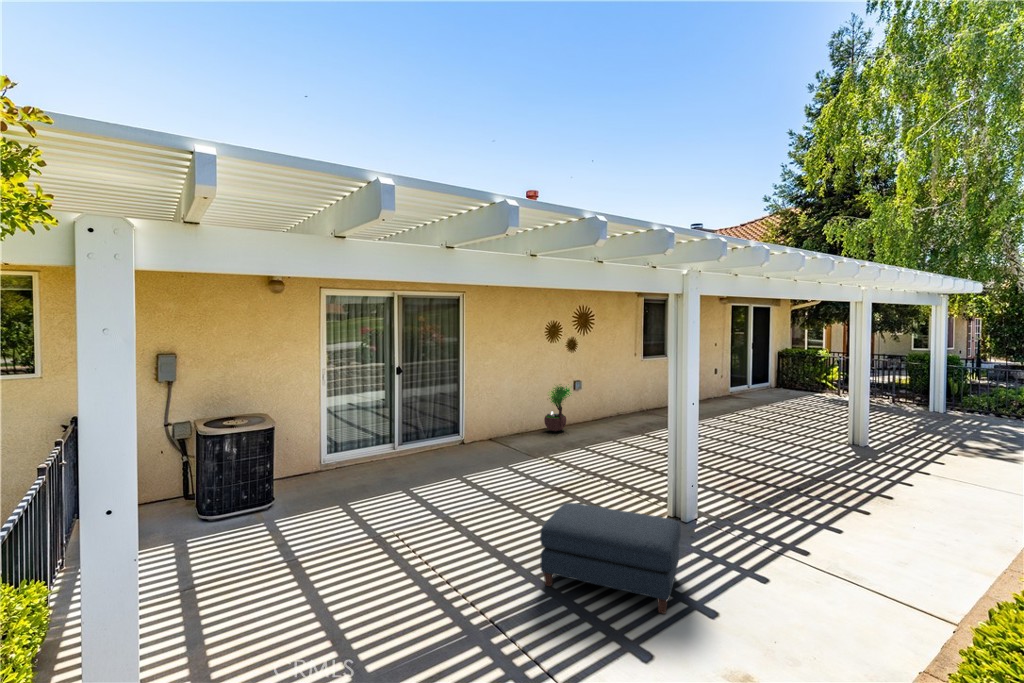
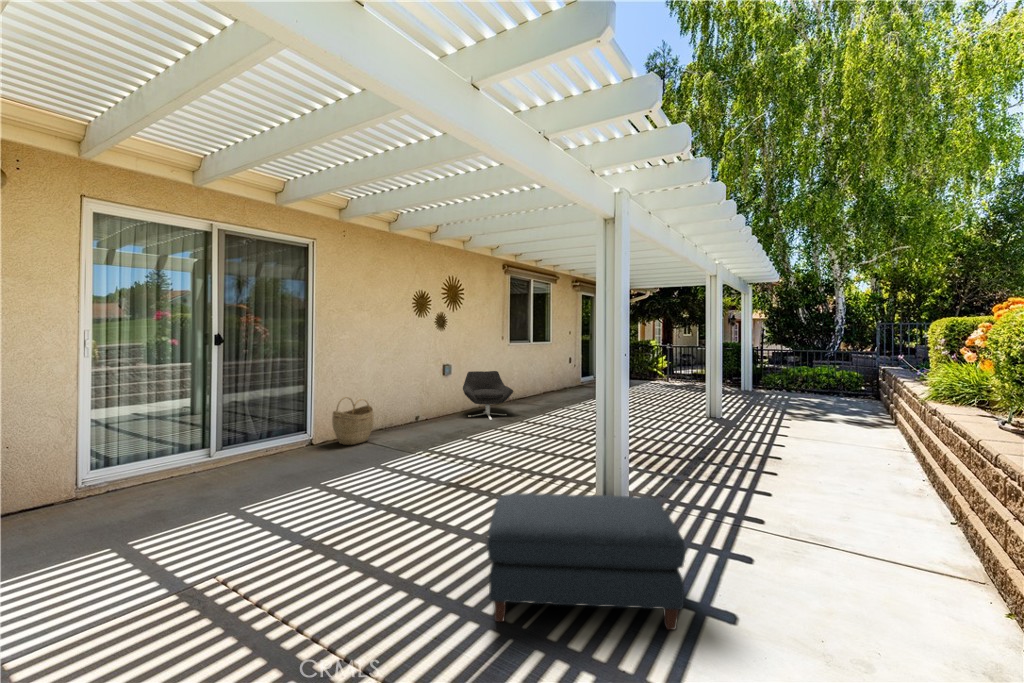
lounge chair: none [591,384,638,431] -> present [463,371,513,420]
potted tree: present [544,386,571,431] -> none [412,365,446,425]
woven basket: none [479,407,510,446] -> present [332,397,374,445]

